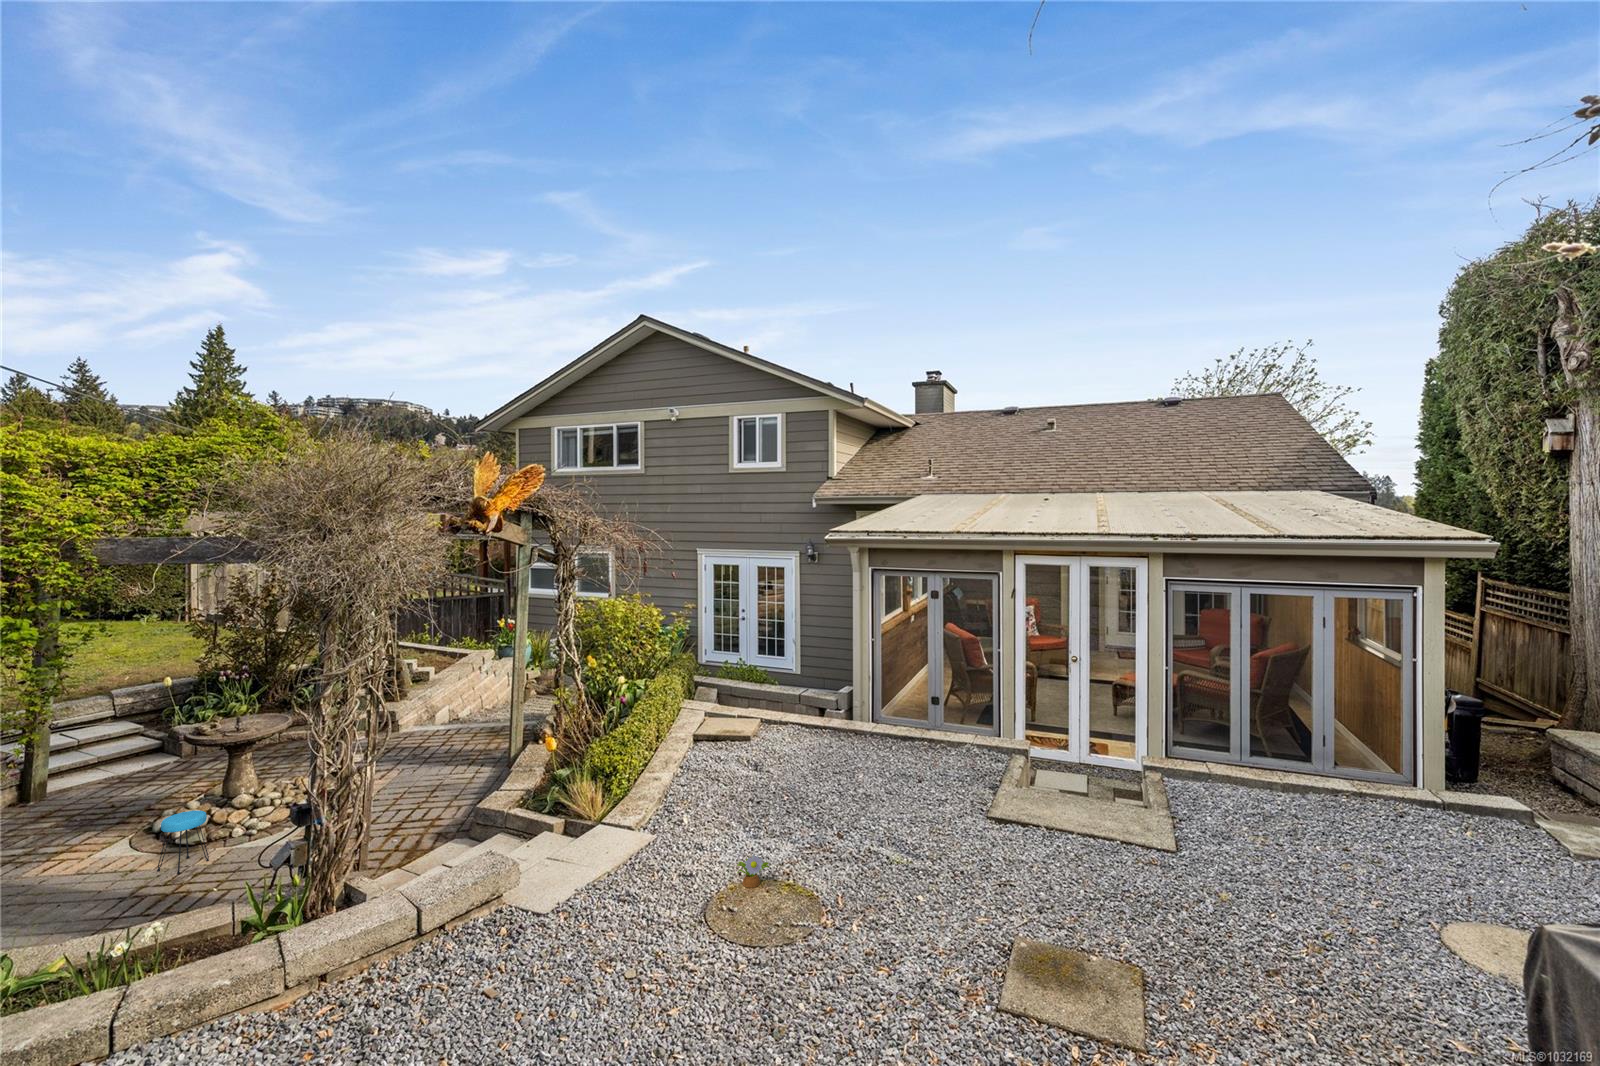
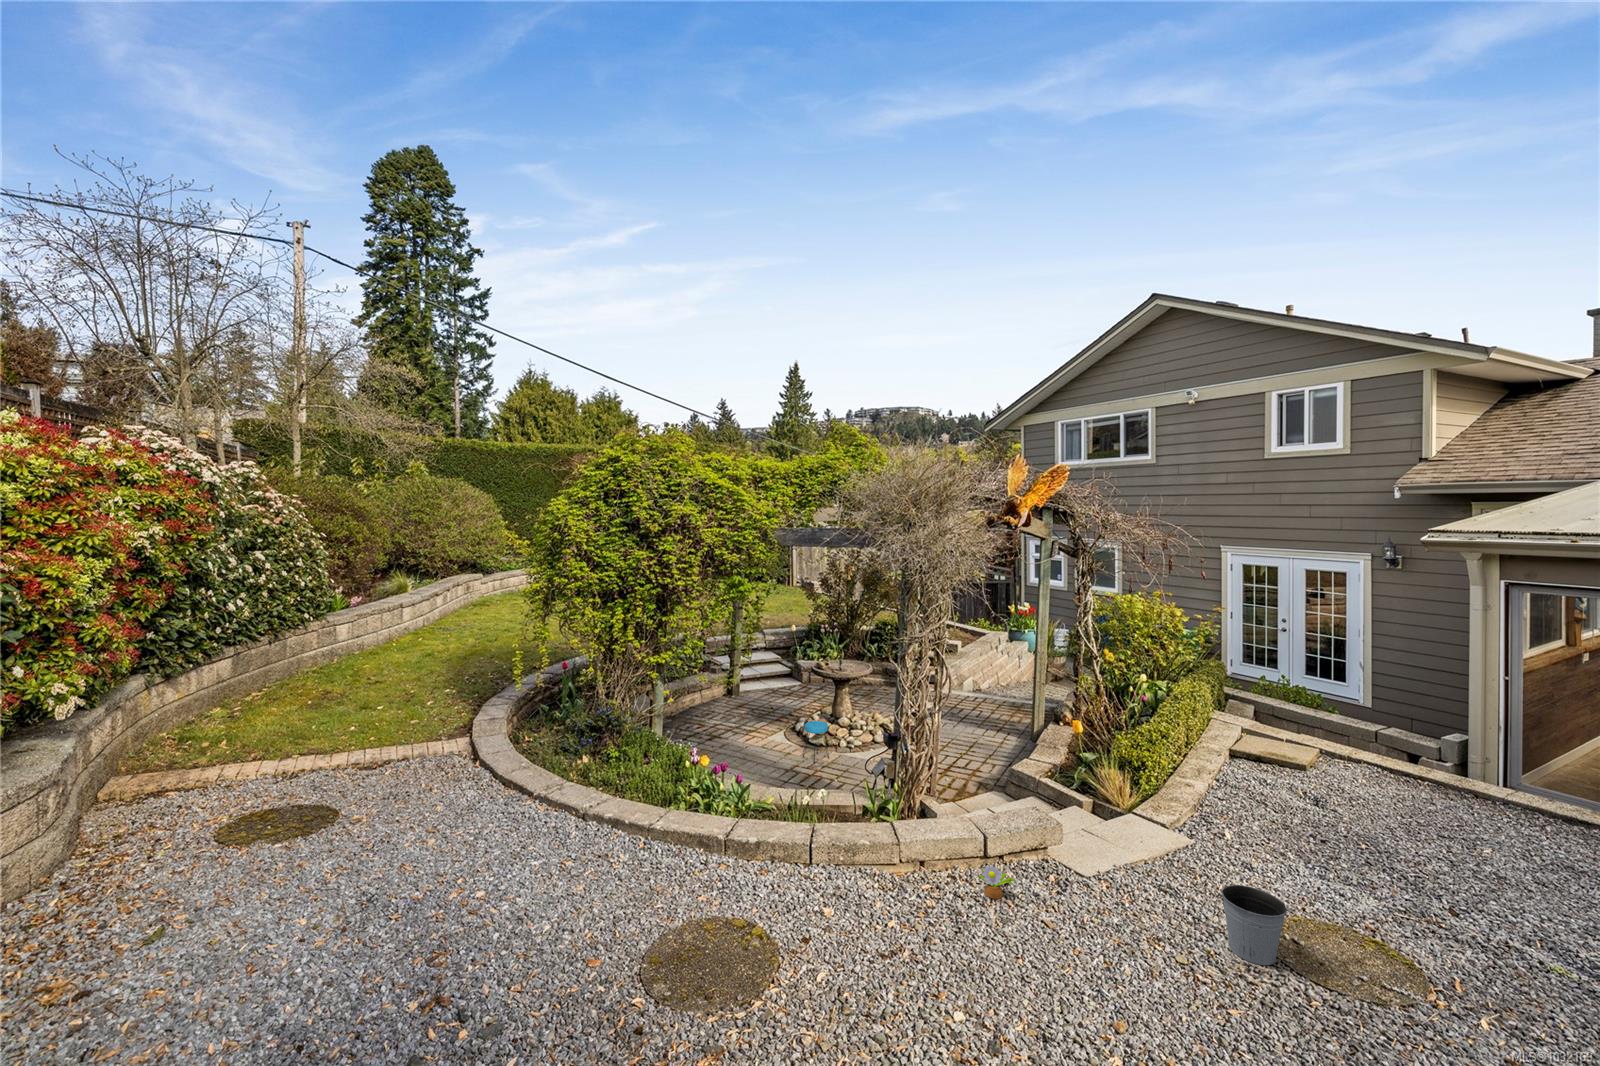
decorative plant: present [736,855,769,888] -> present [976,865,1015,899]
bucket: none [666,870,722,945] -> present [1220,885,1290,965]

